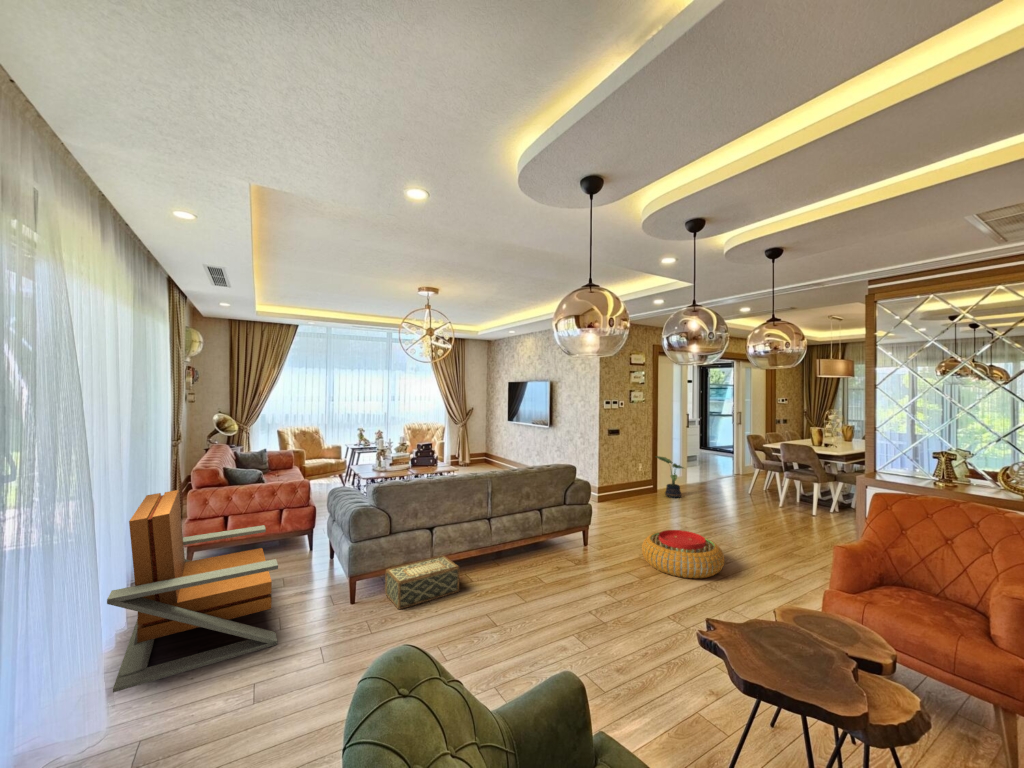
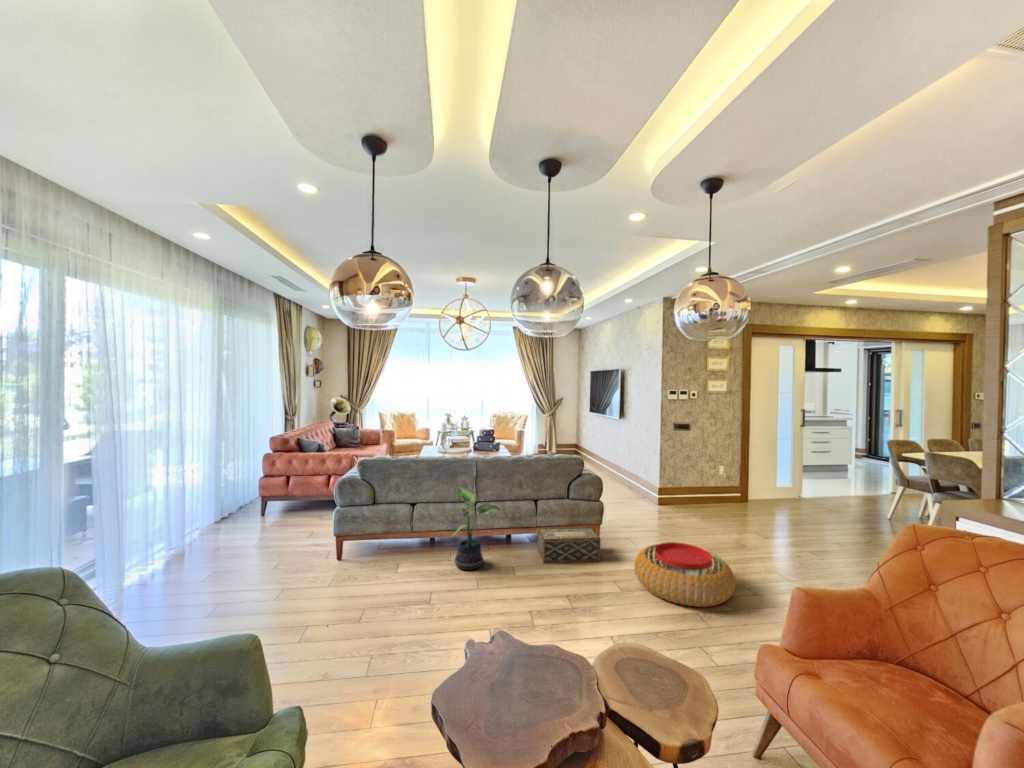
potted plant: present [656,456,683,498] -> present [451,487,500,570]
lounge chair: present [107,490,278,693] -> none [130,451,292,591]
woven basket: present [385,556,459,609] -> present [538,527,601,563]

